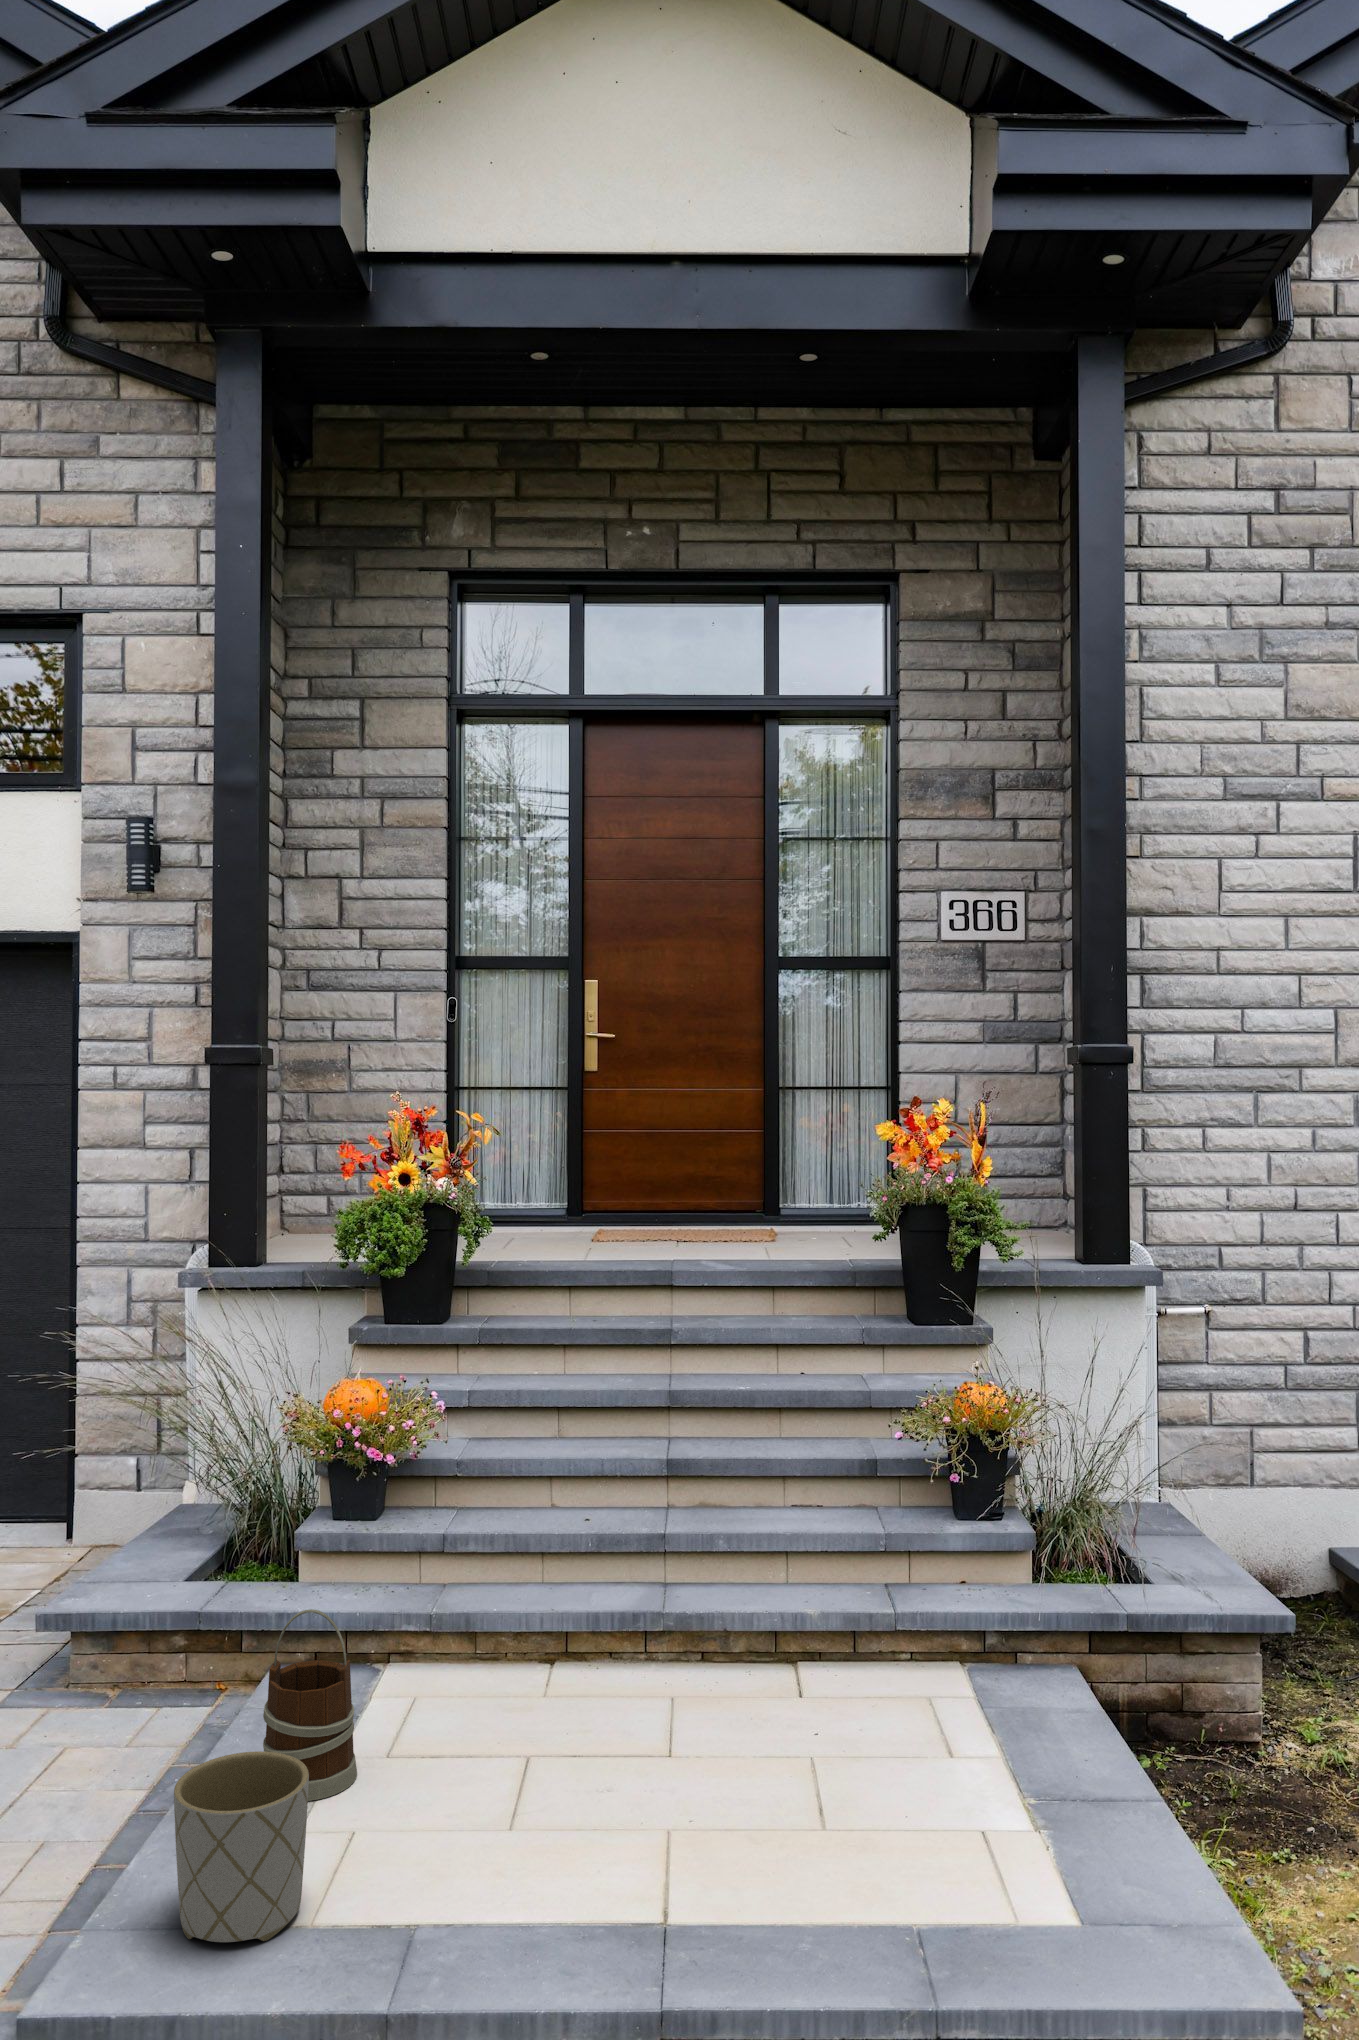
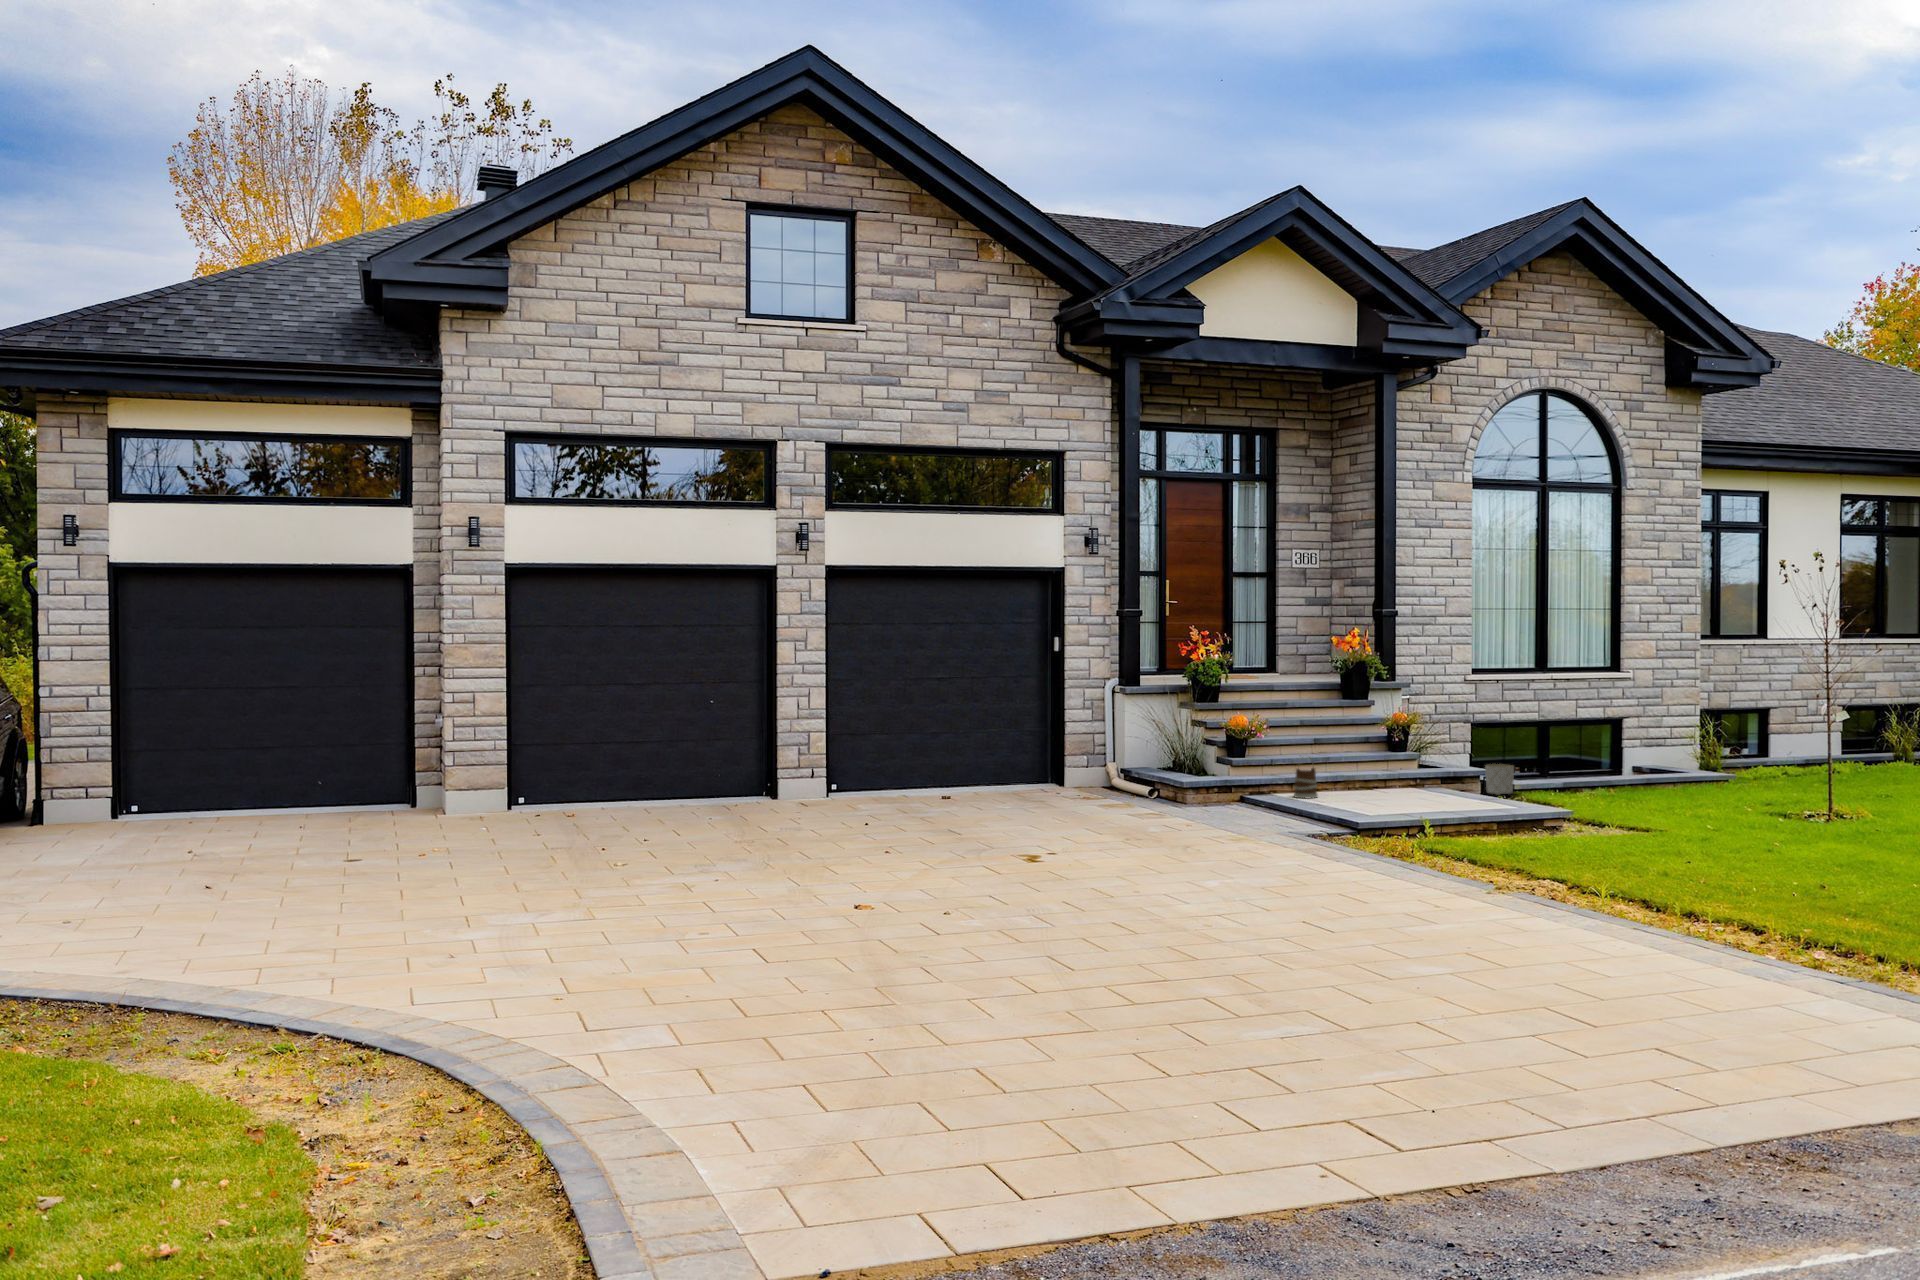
planter: present [174,1751,309,1942] -> present [1485,764,1514,795]

